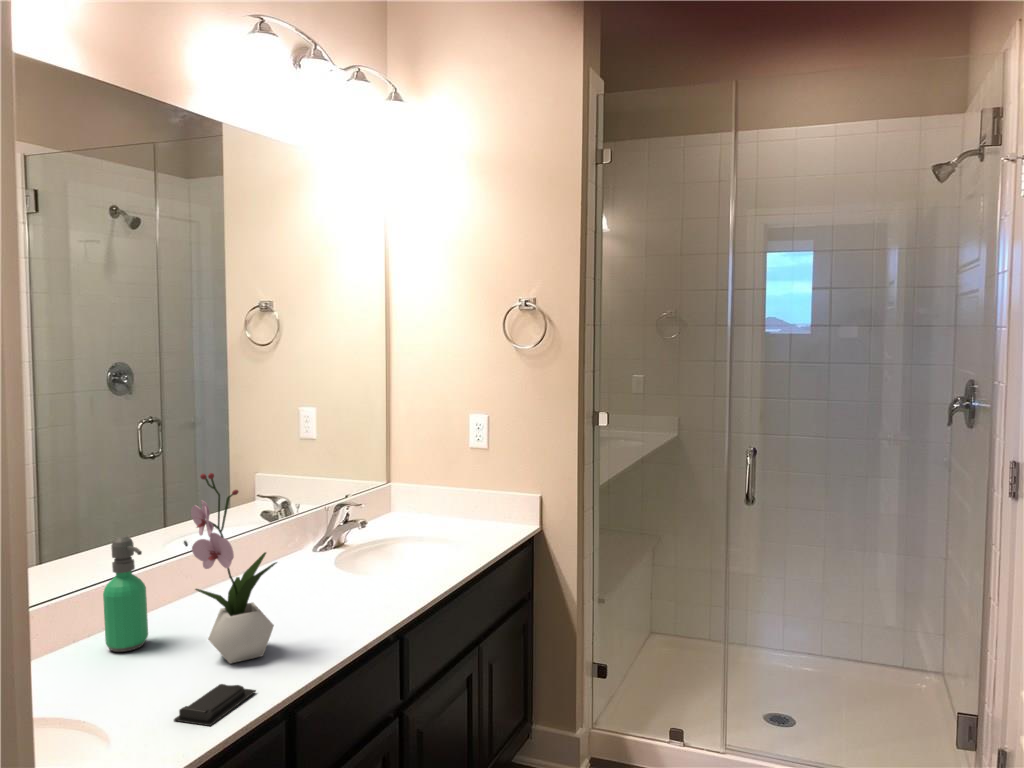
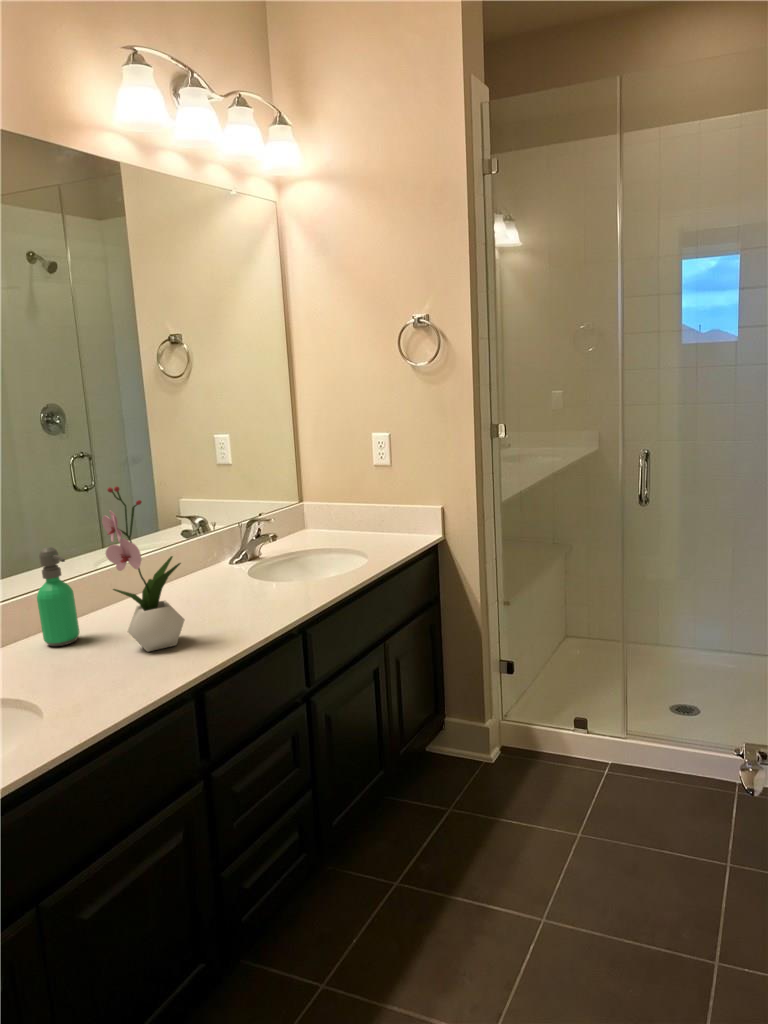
soap bar: present [174,684,256,726] -> none [97,665,167,697]

